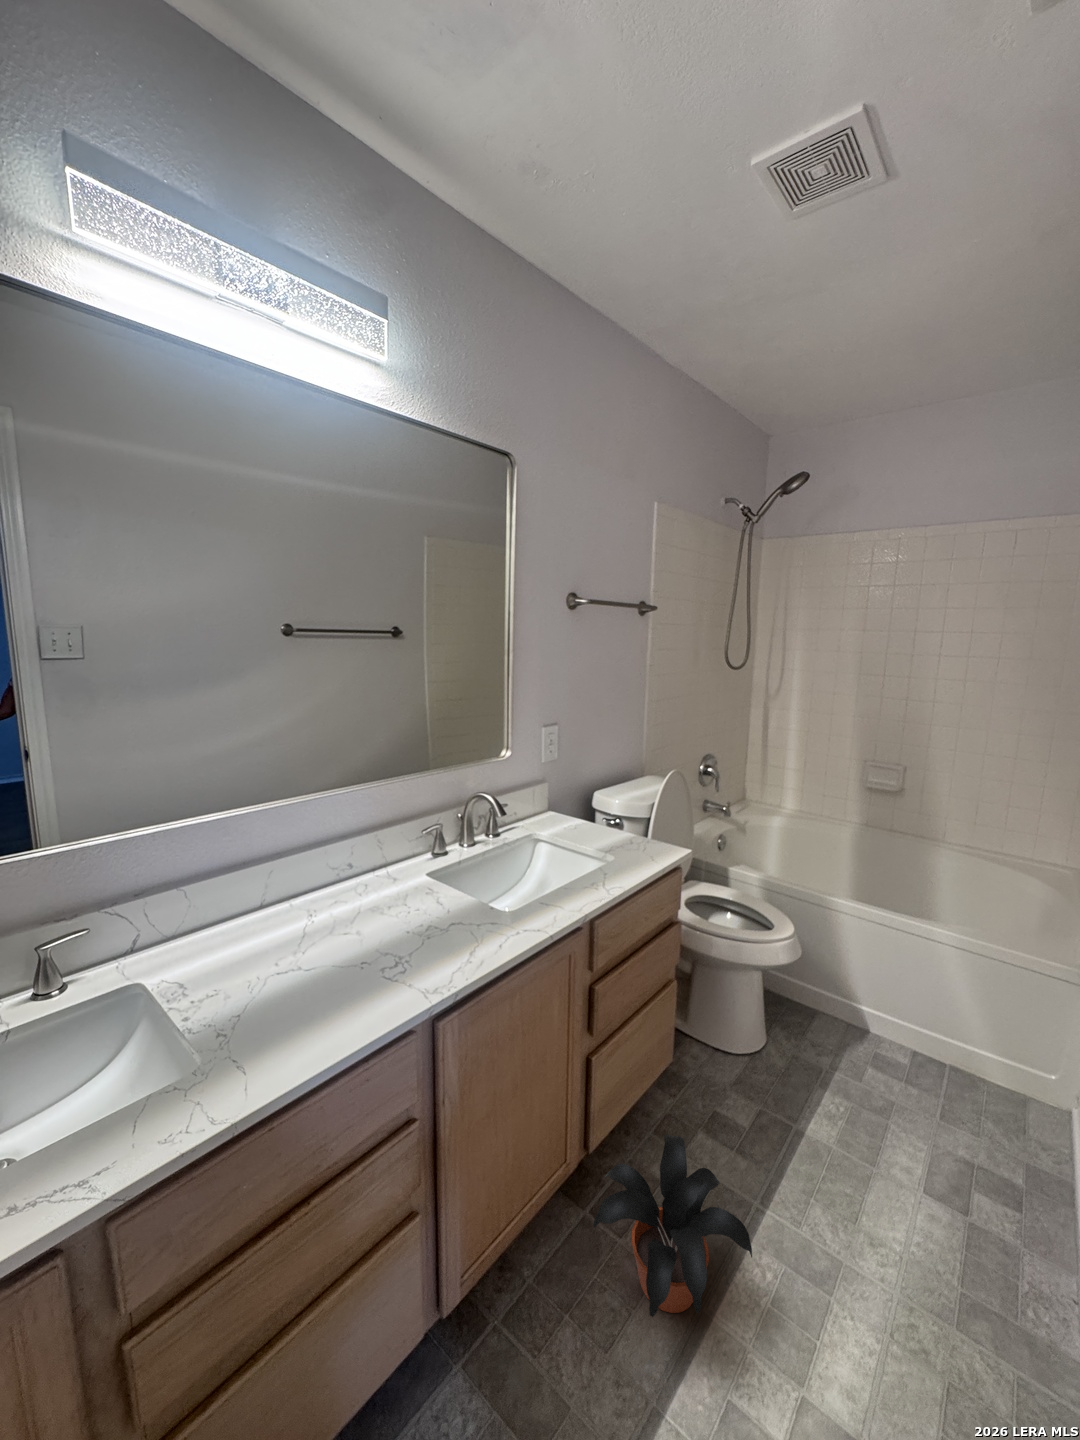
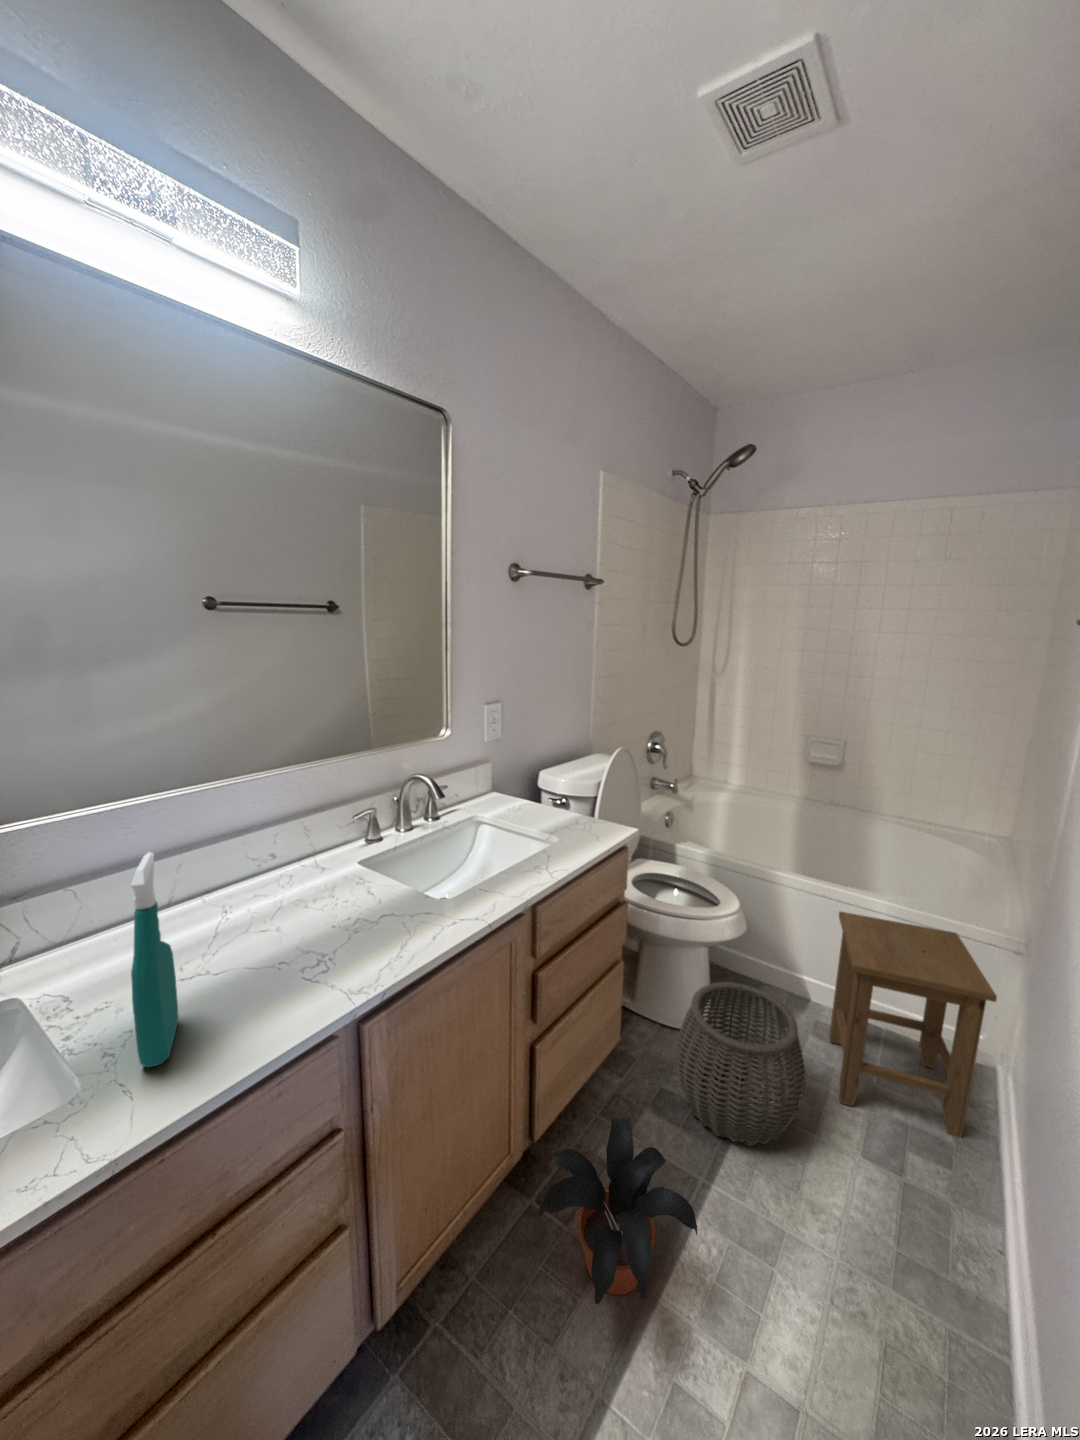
spray bottle: none [250,857,281,1047] -> present [131,852,178,1067]
stool: none [890,941,1071,1185] -> present [829,912,997,1138]
woven basket: none [729,1009,865,1177] -> present [676,982,806,1146]

